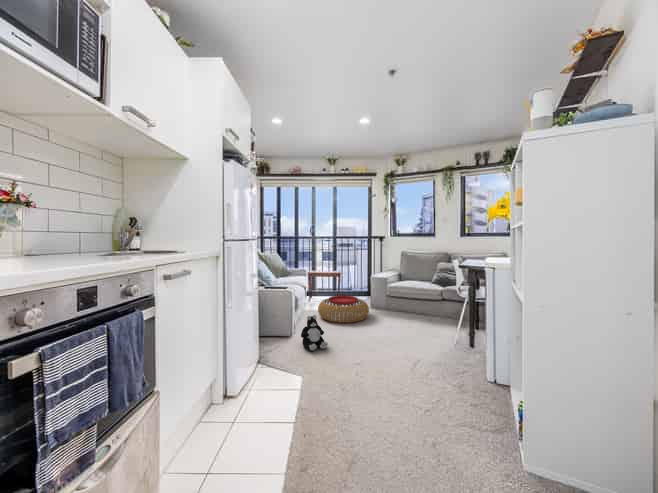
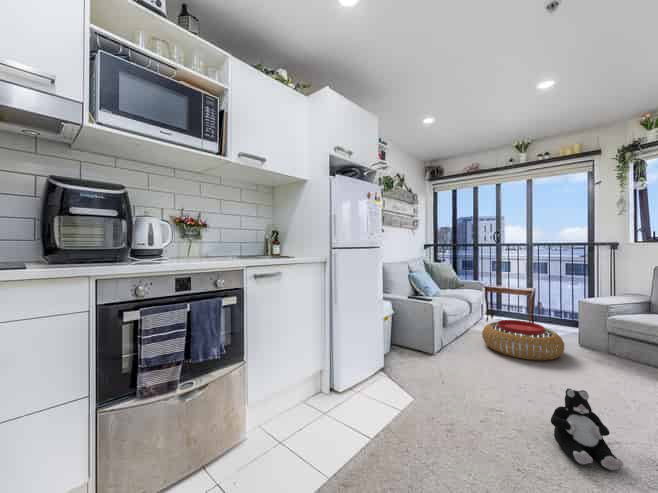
plush toy: present [301,315,328,351] -> present [551,389,624,470]

